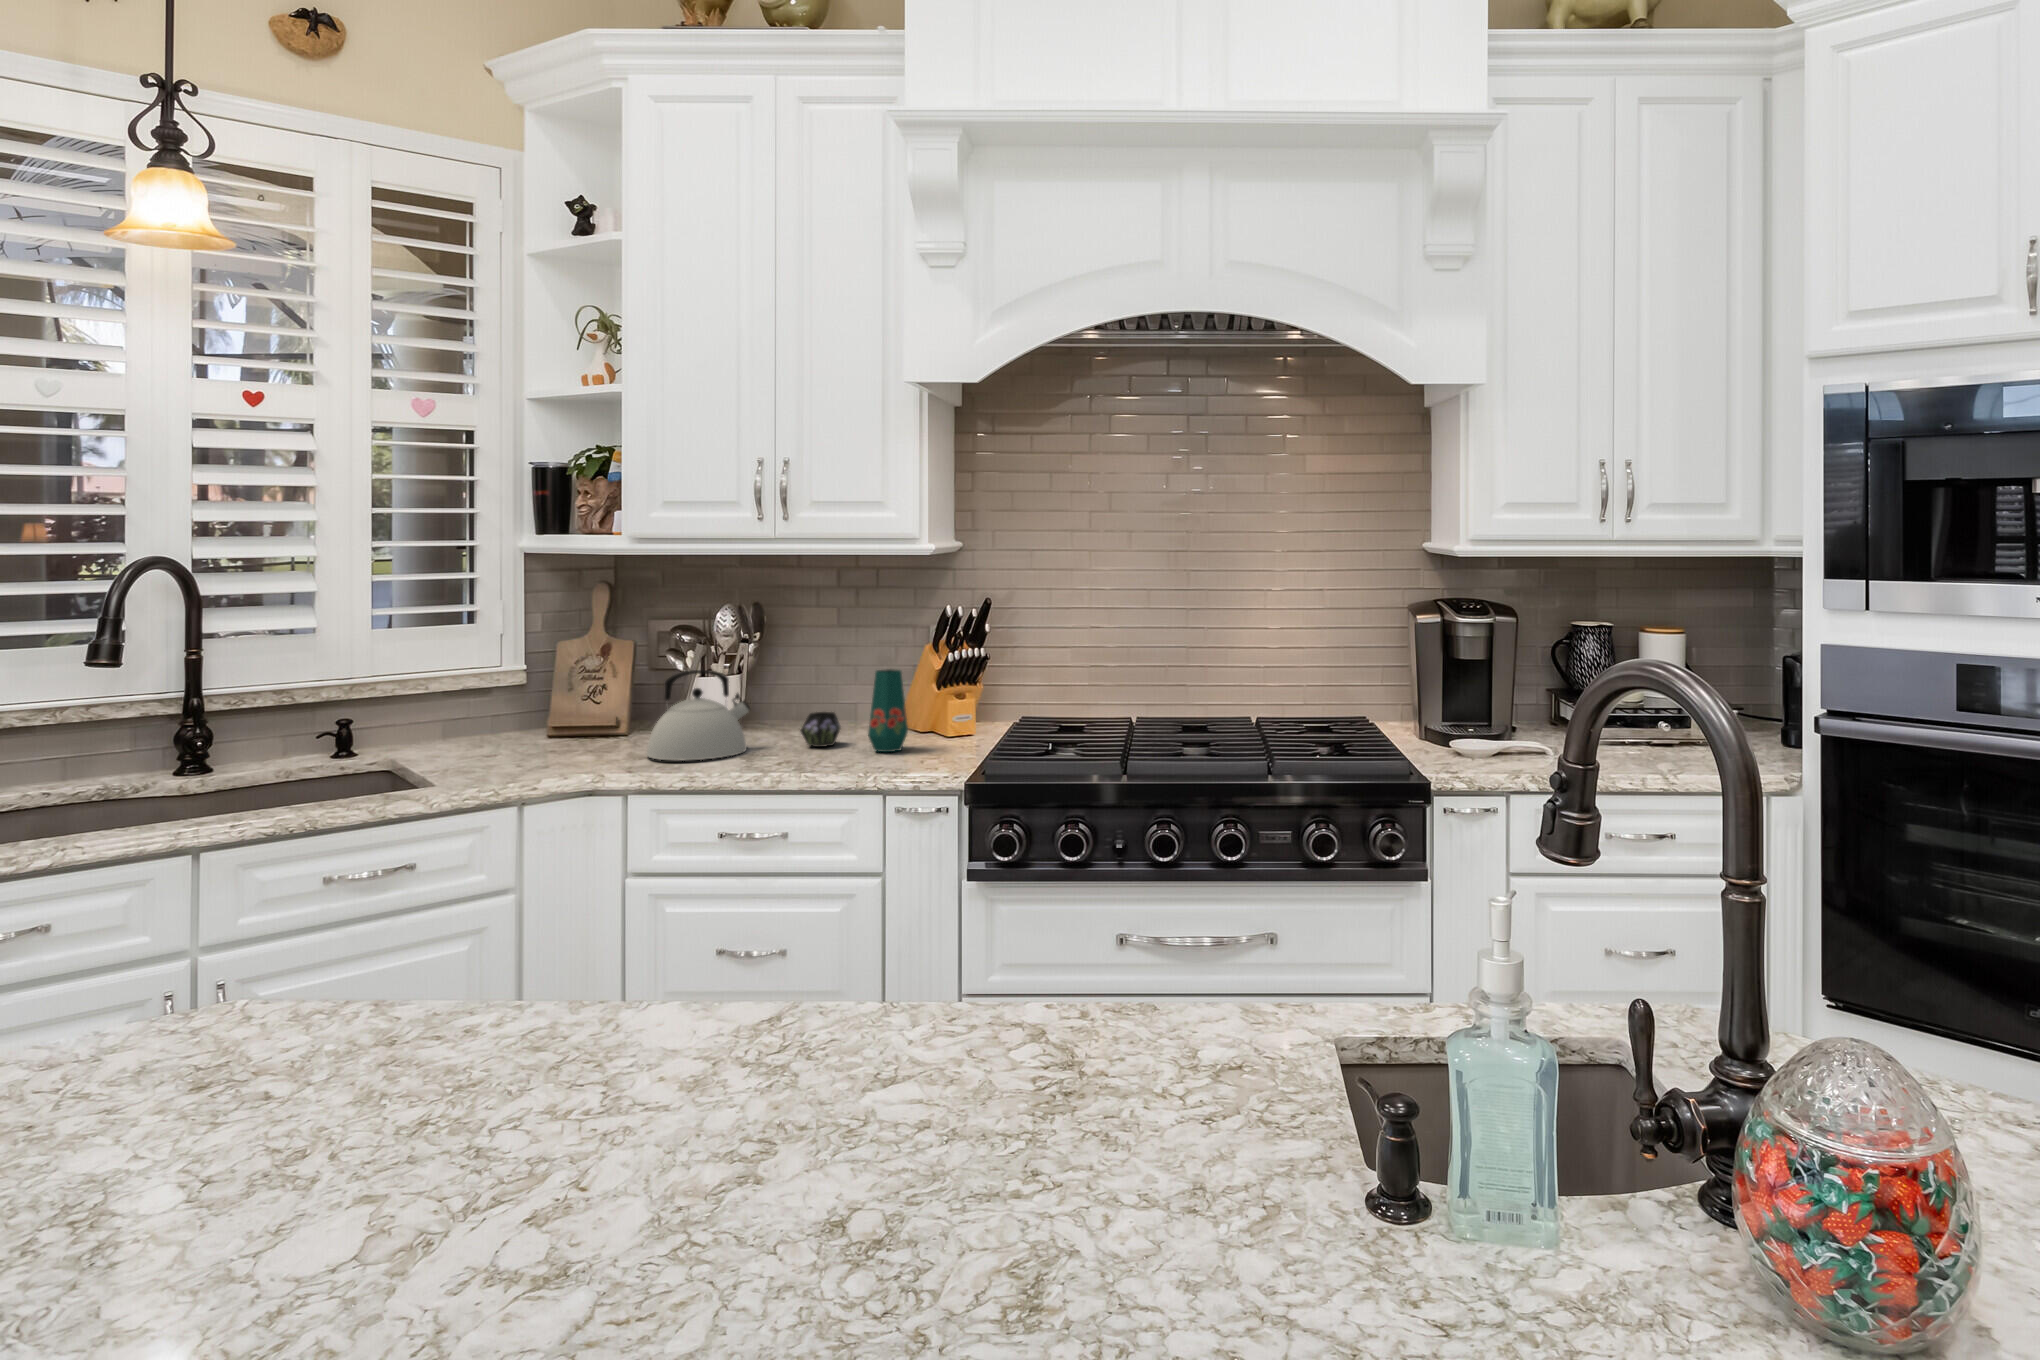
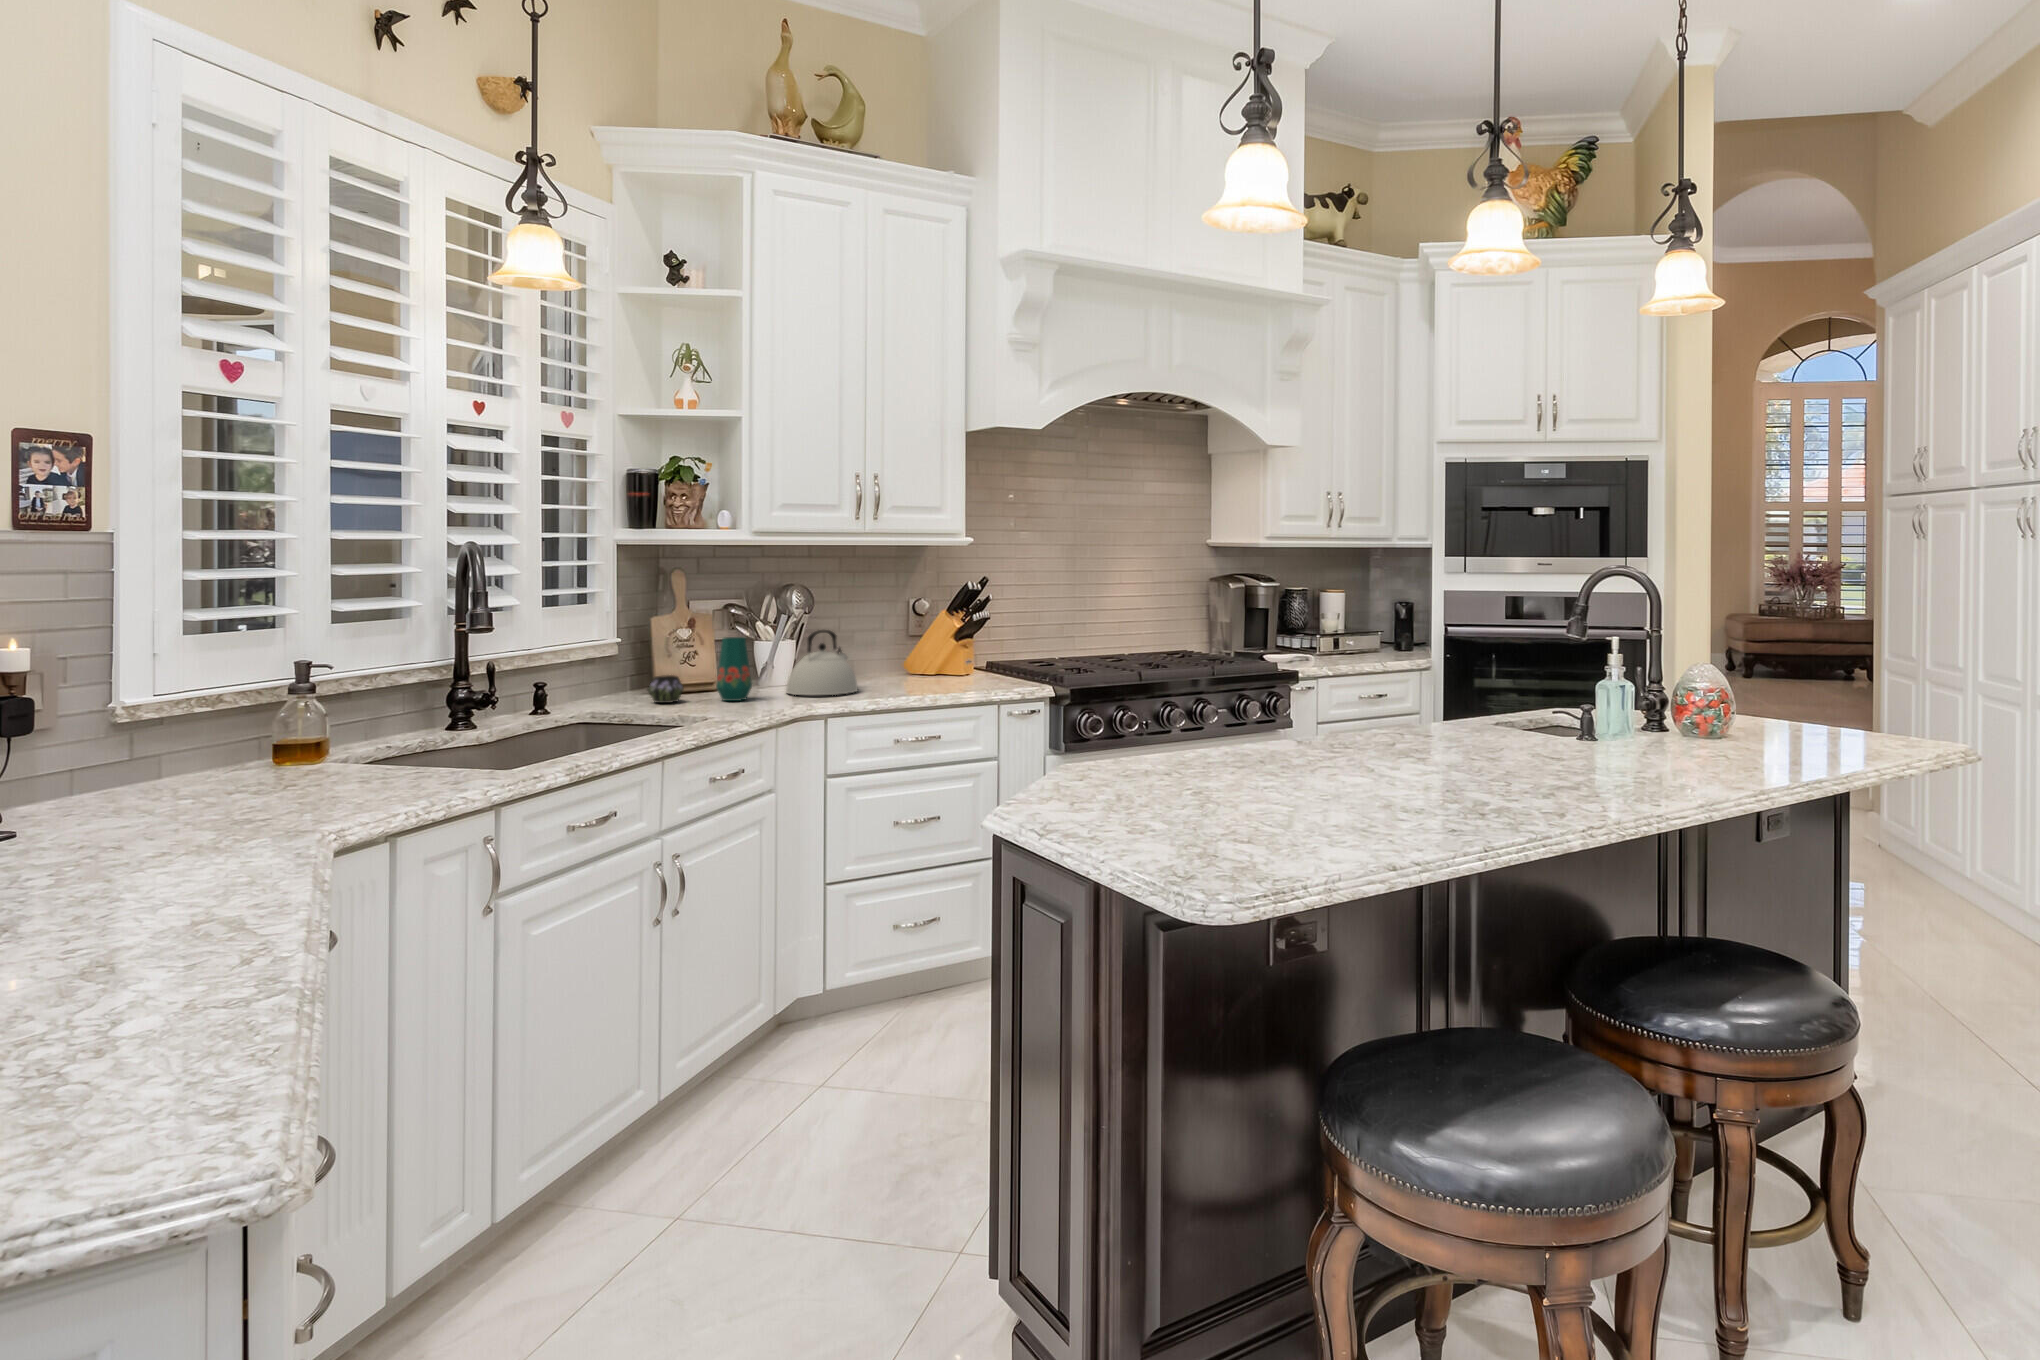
vase: present [801,669,908,752] -> present [648,637,752,703]

